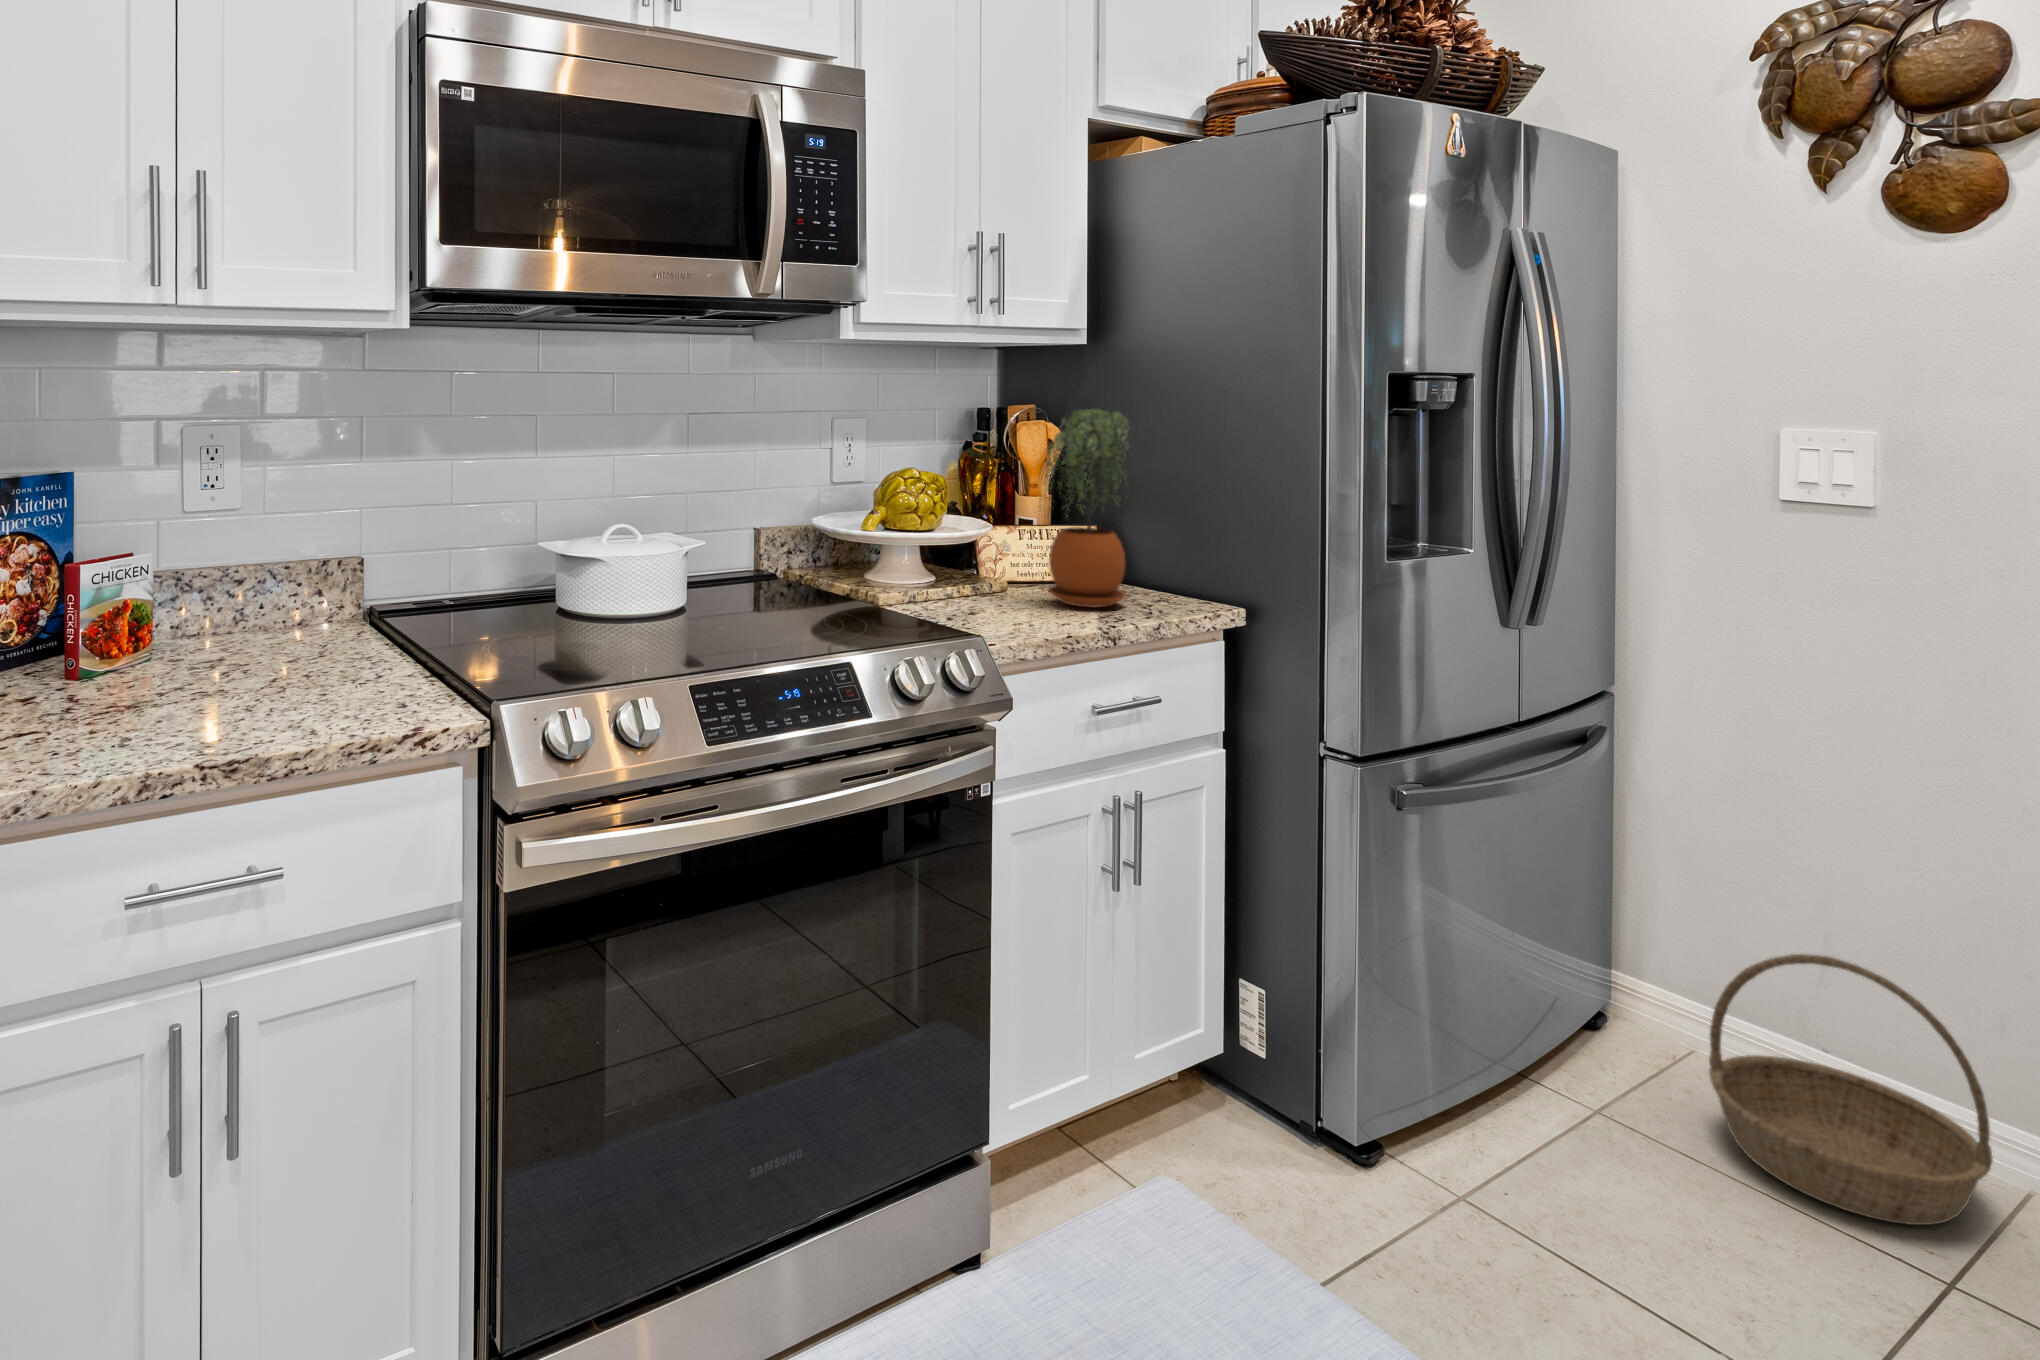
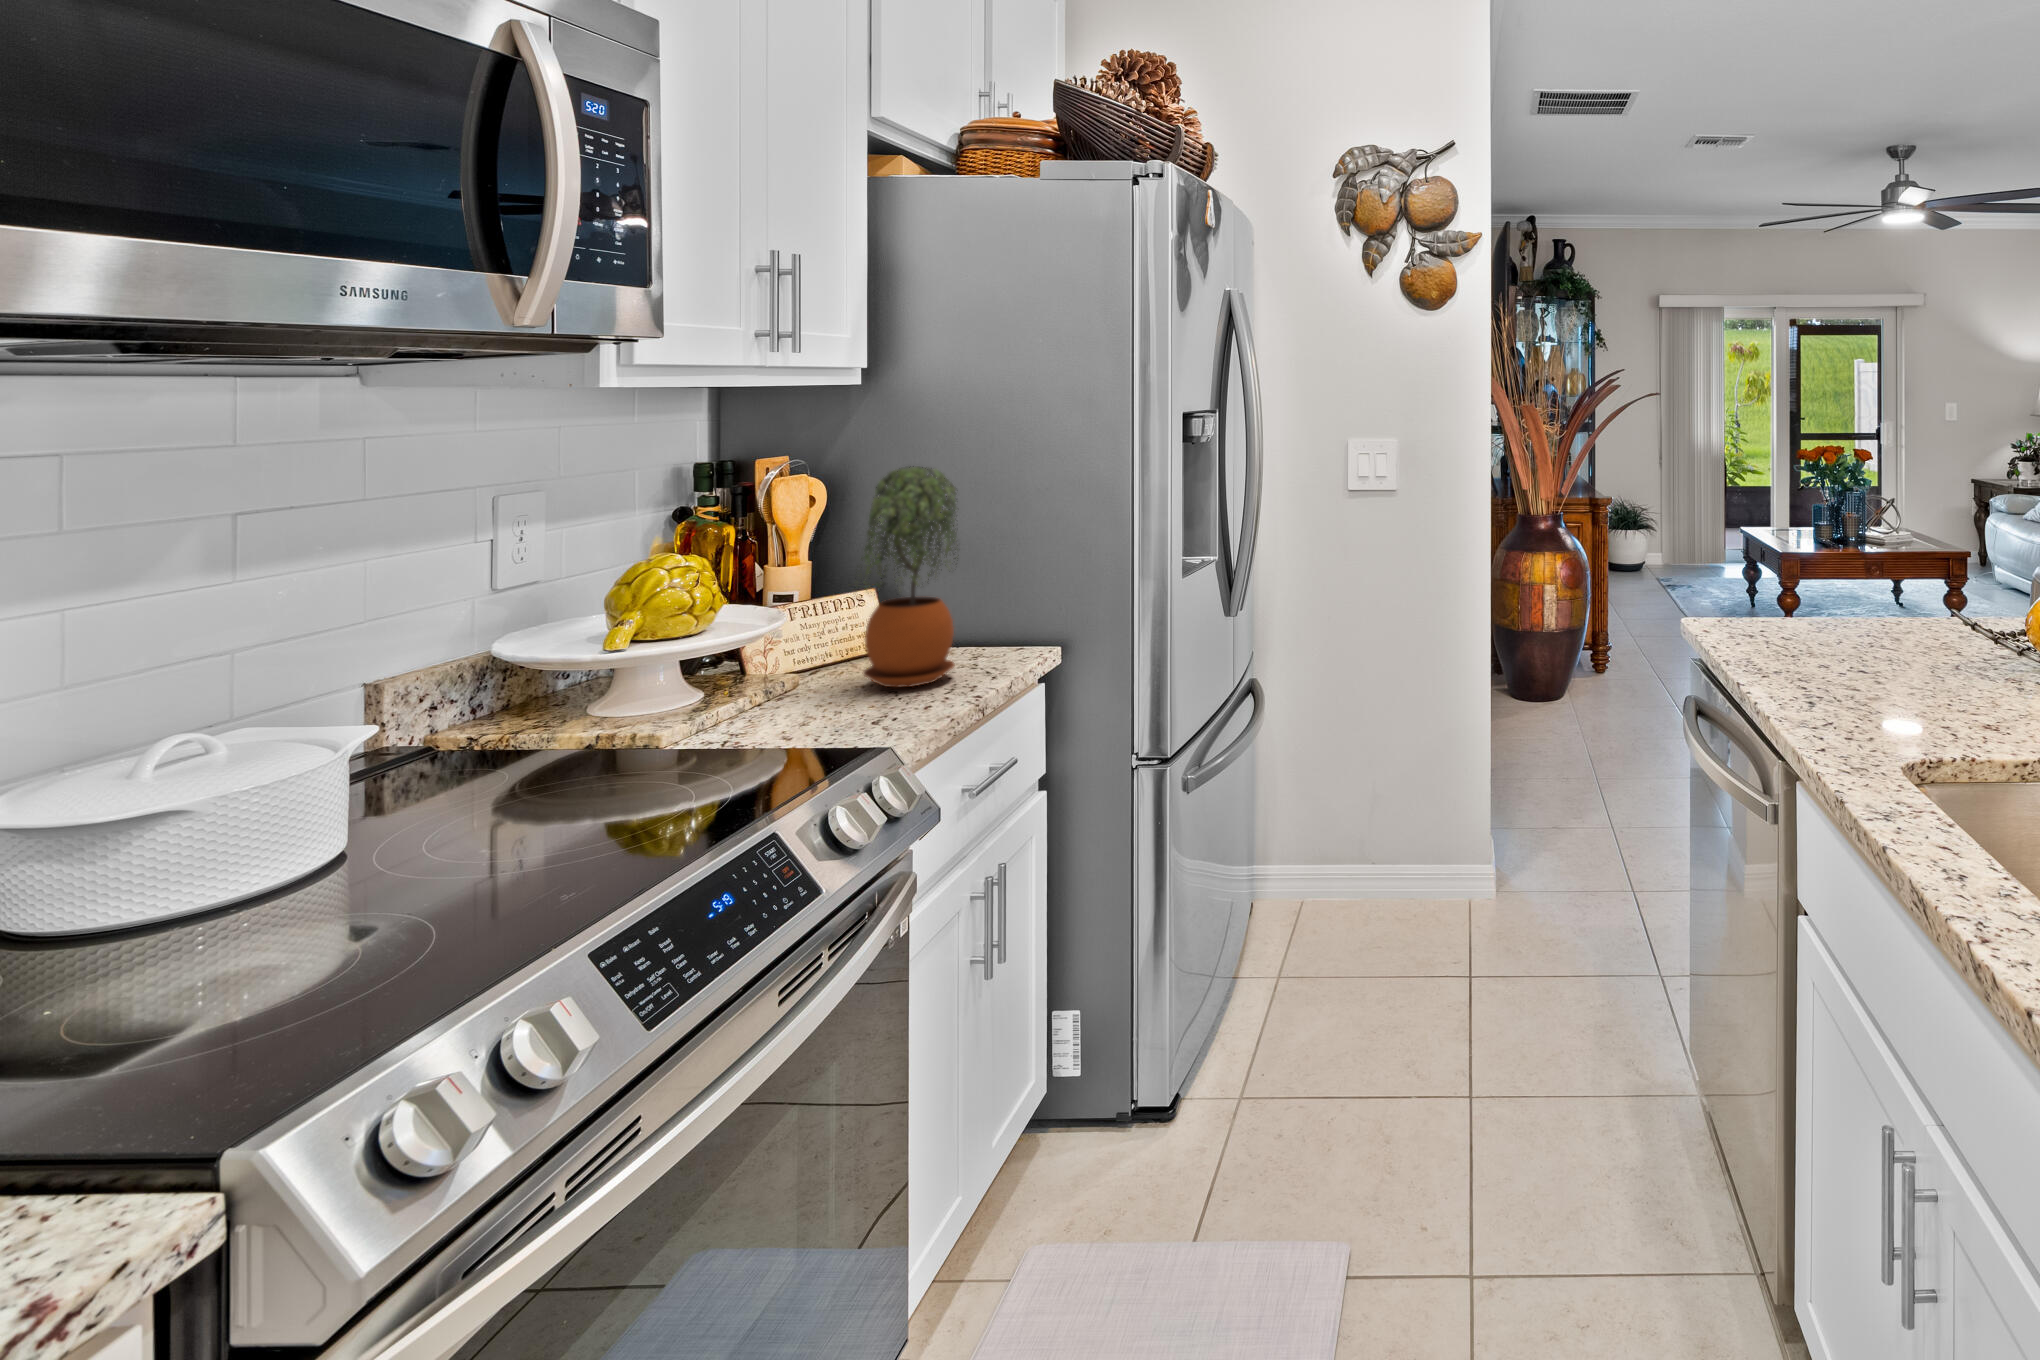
basket: present [1709,954,1993,1225] -> none [1328,801,1470,969]

